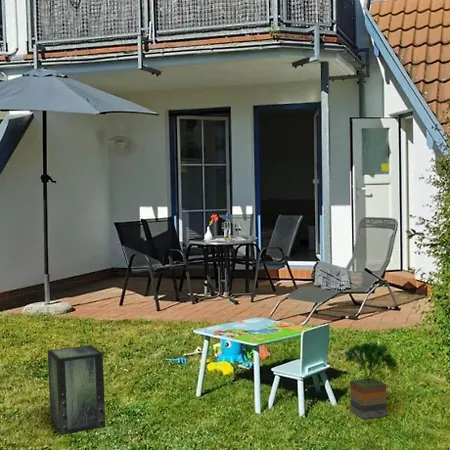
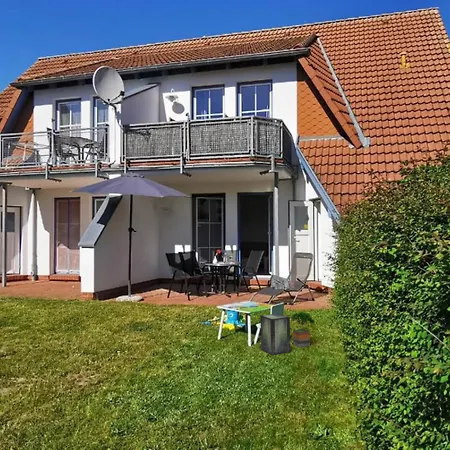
storage box: present [48,345,106,434] -> present [260,314,290,355]

